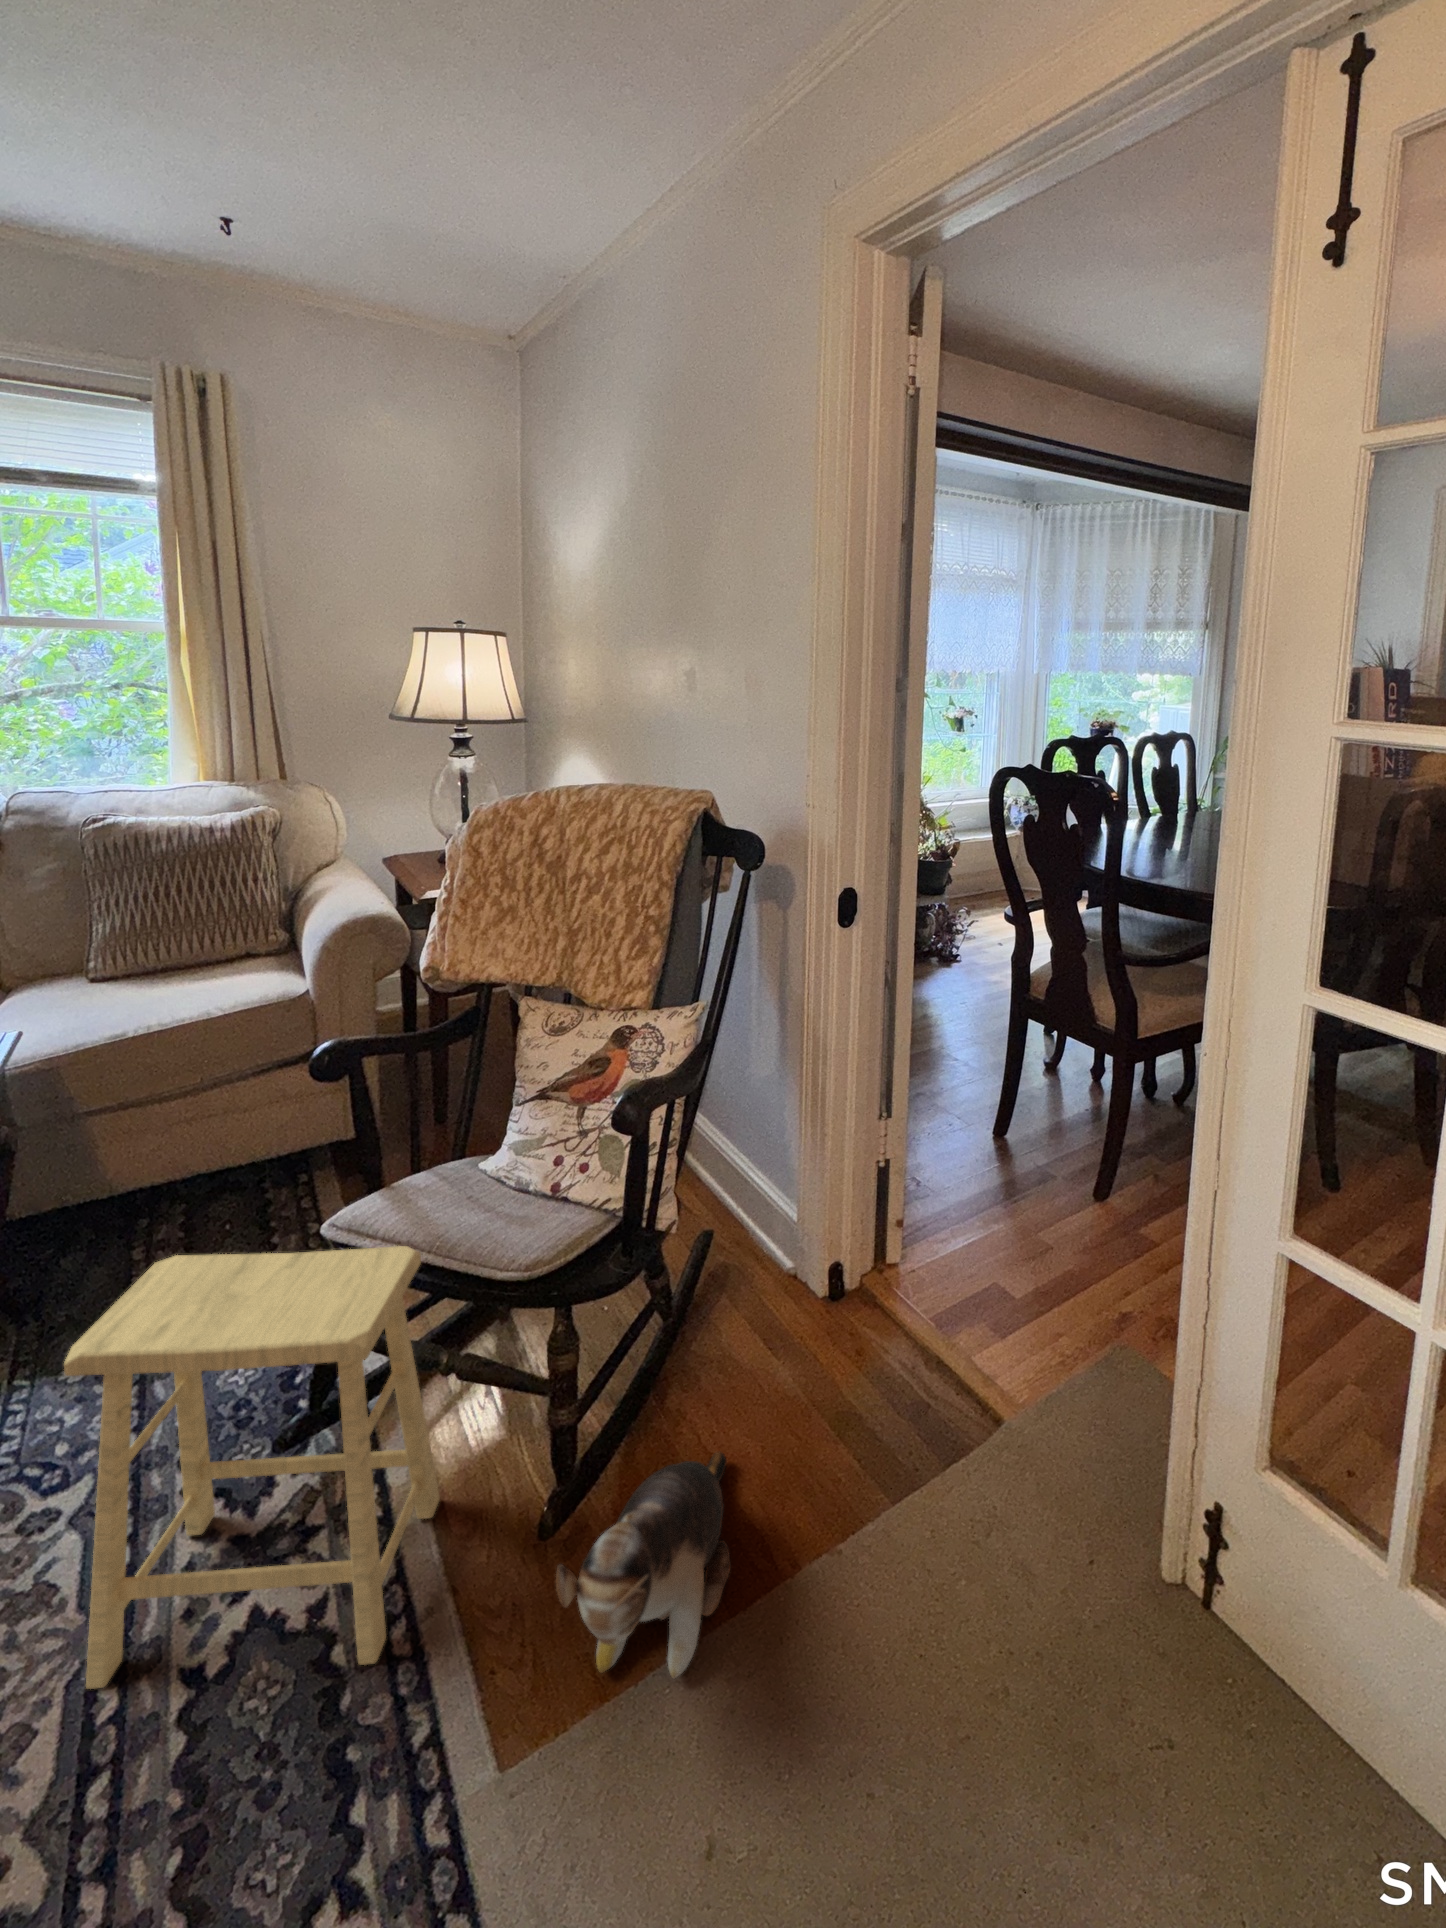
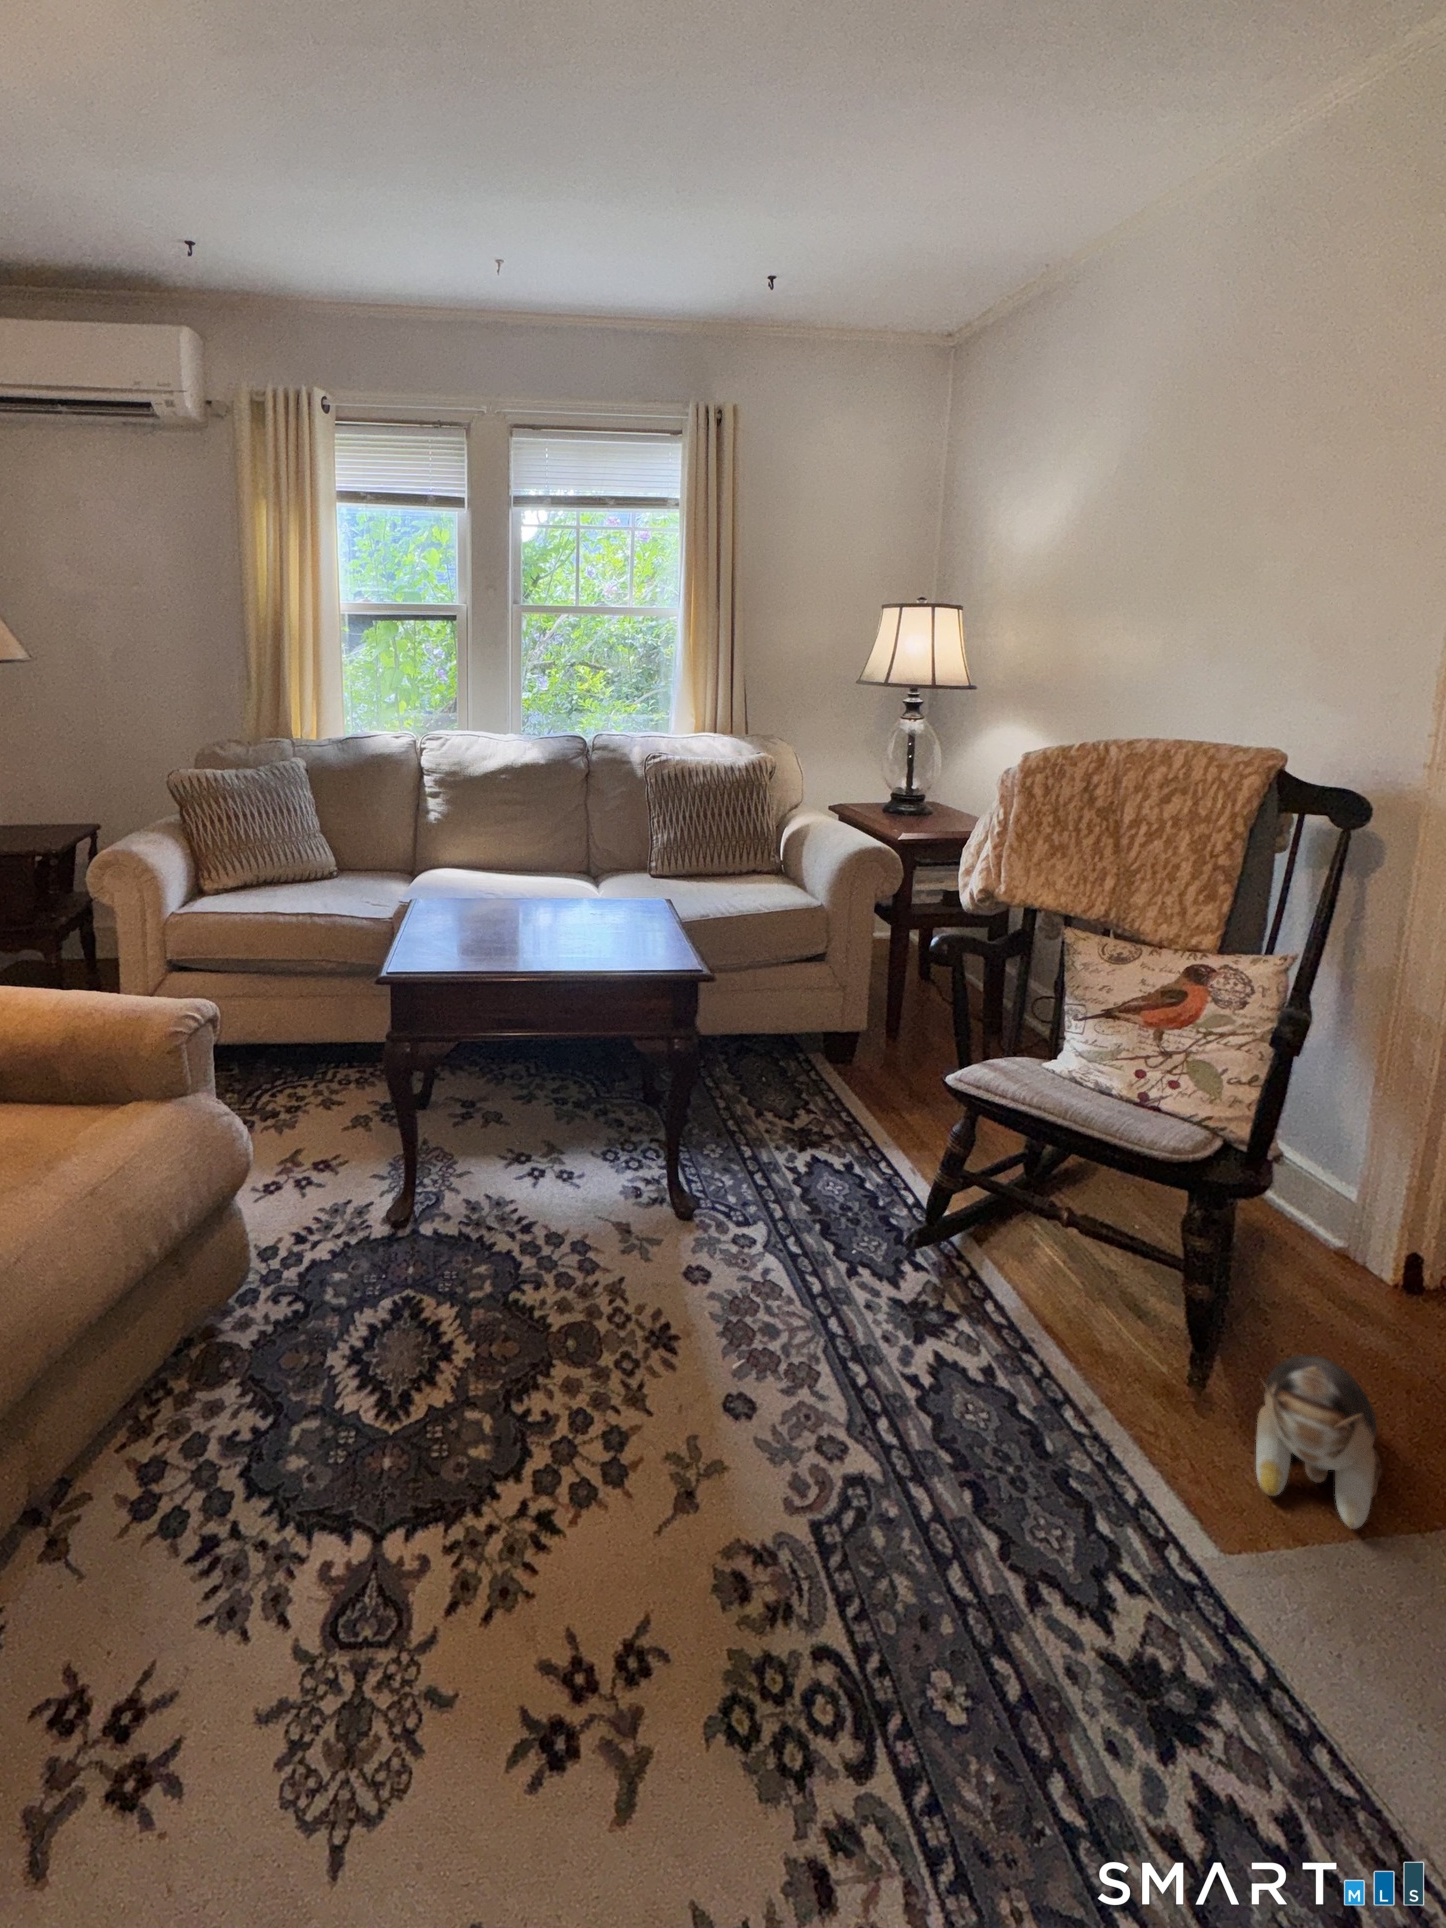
footstool: present [64,1246,440,1689] -> none [834,1067,1066,1411]

